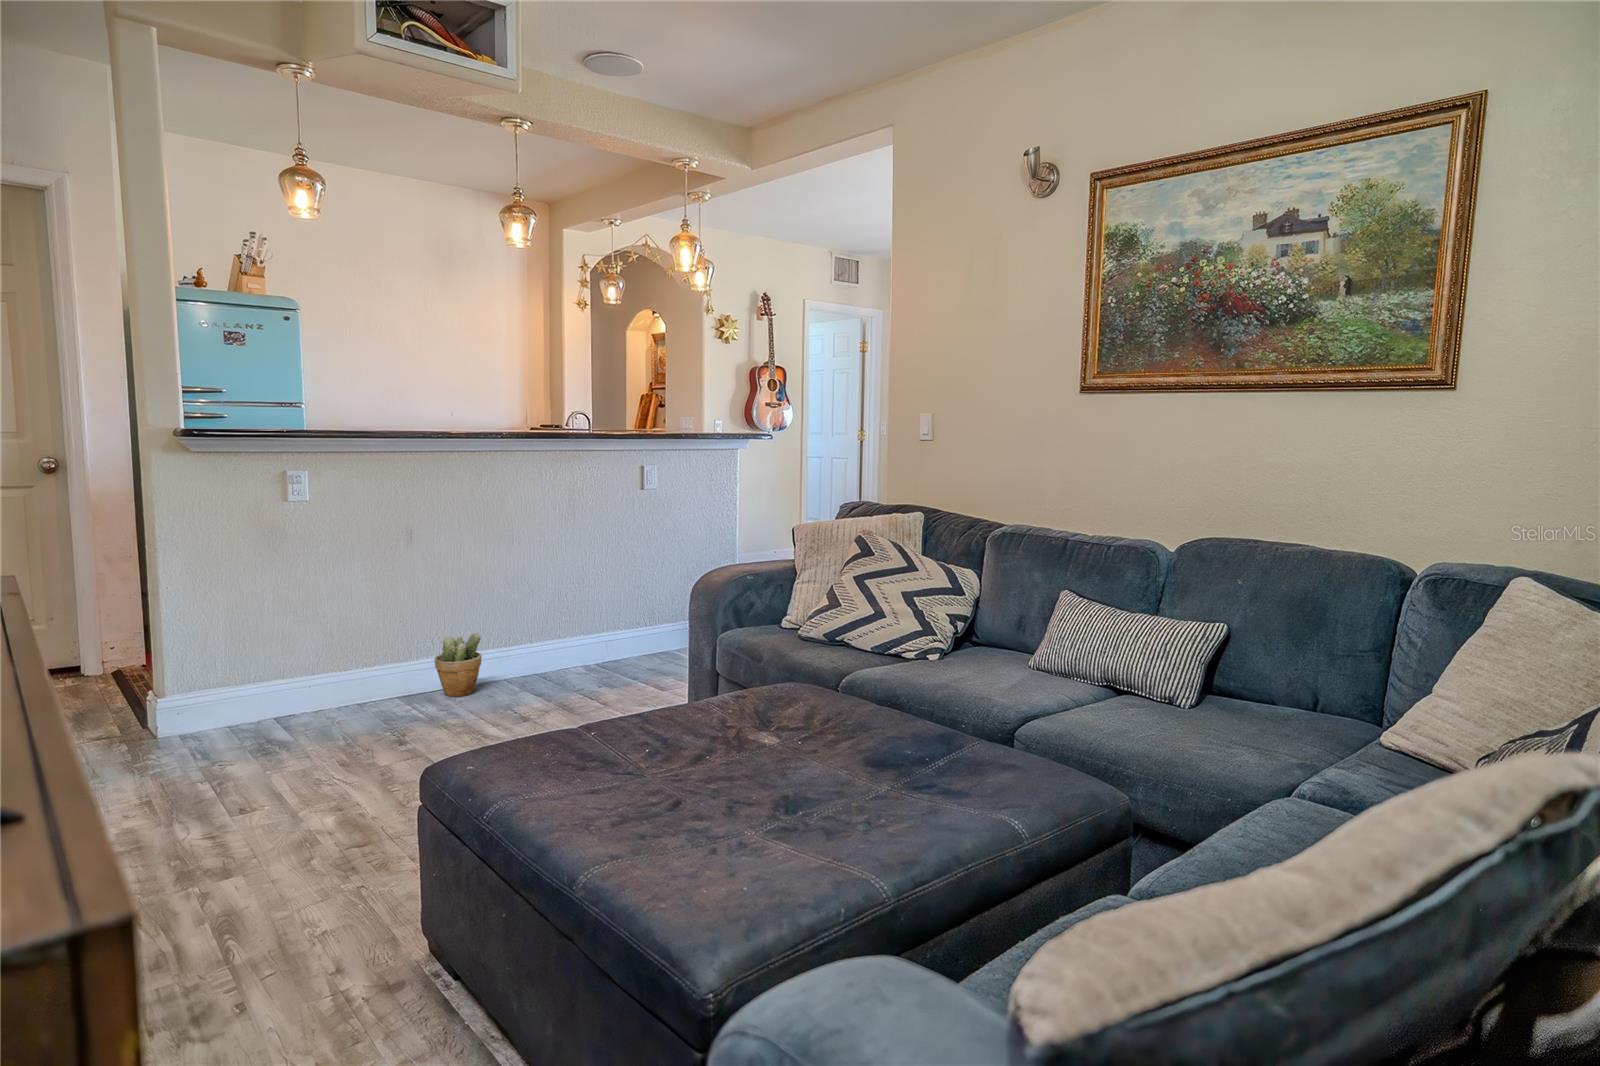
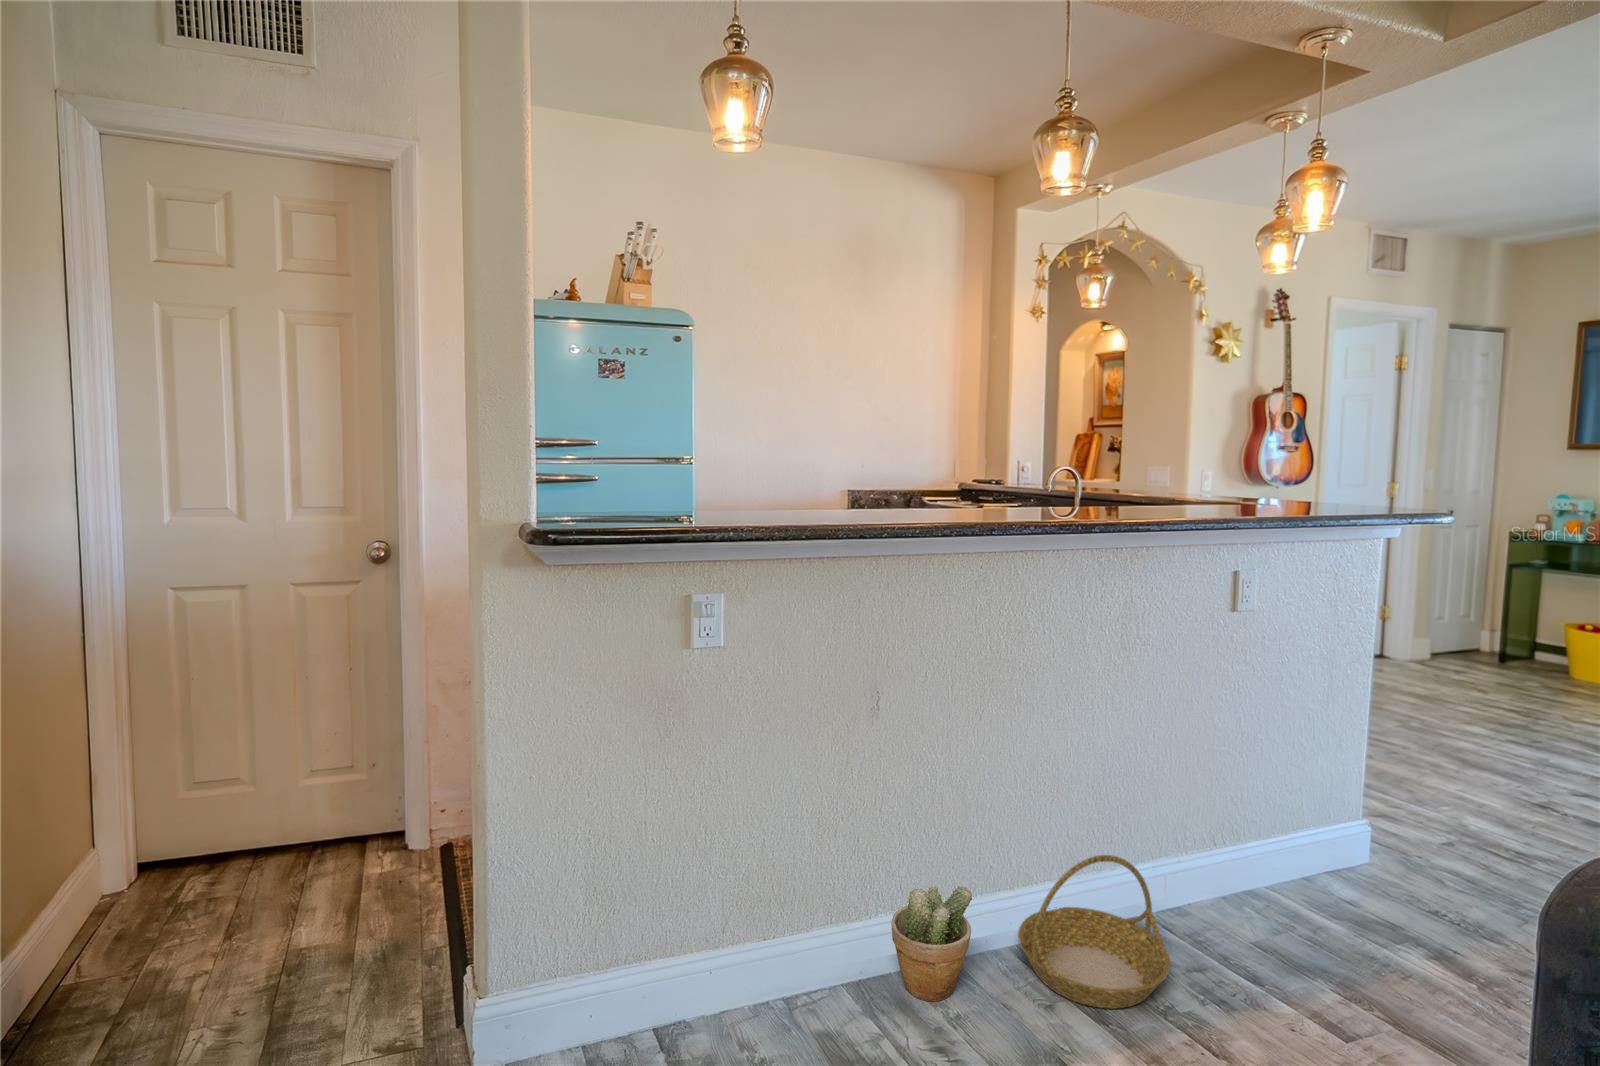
basket: none [516,614,598,690] -> present [1018,855,1171,1009]

